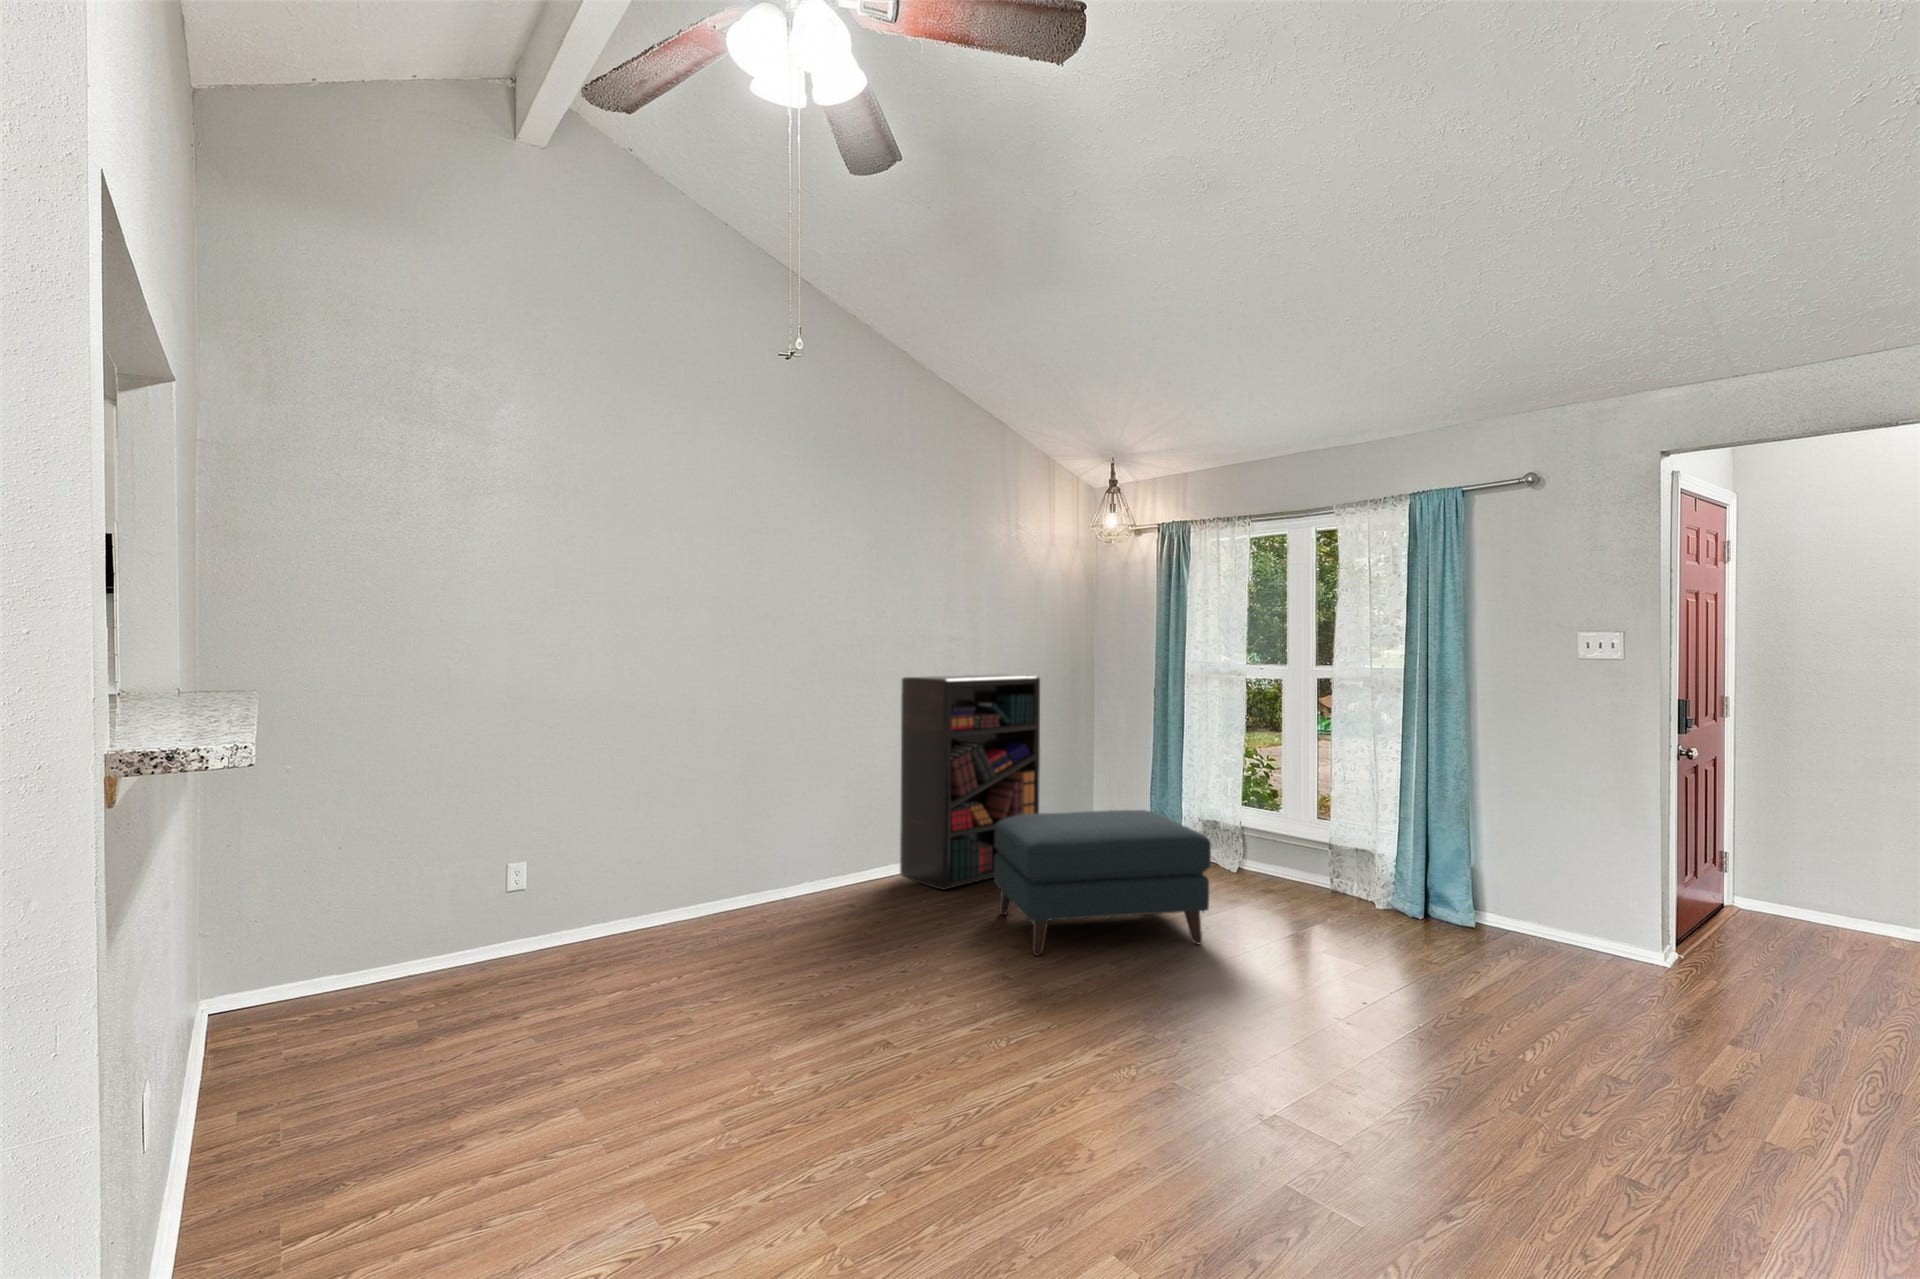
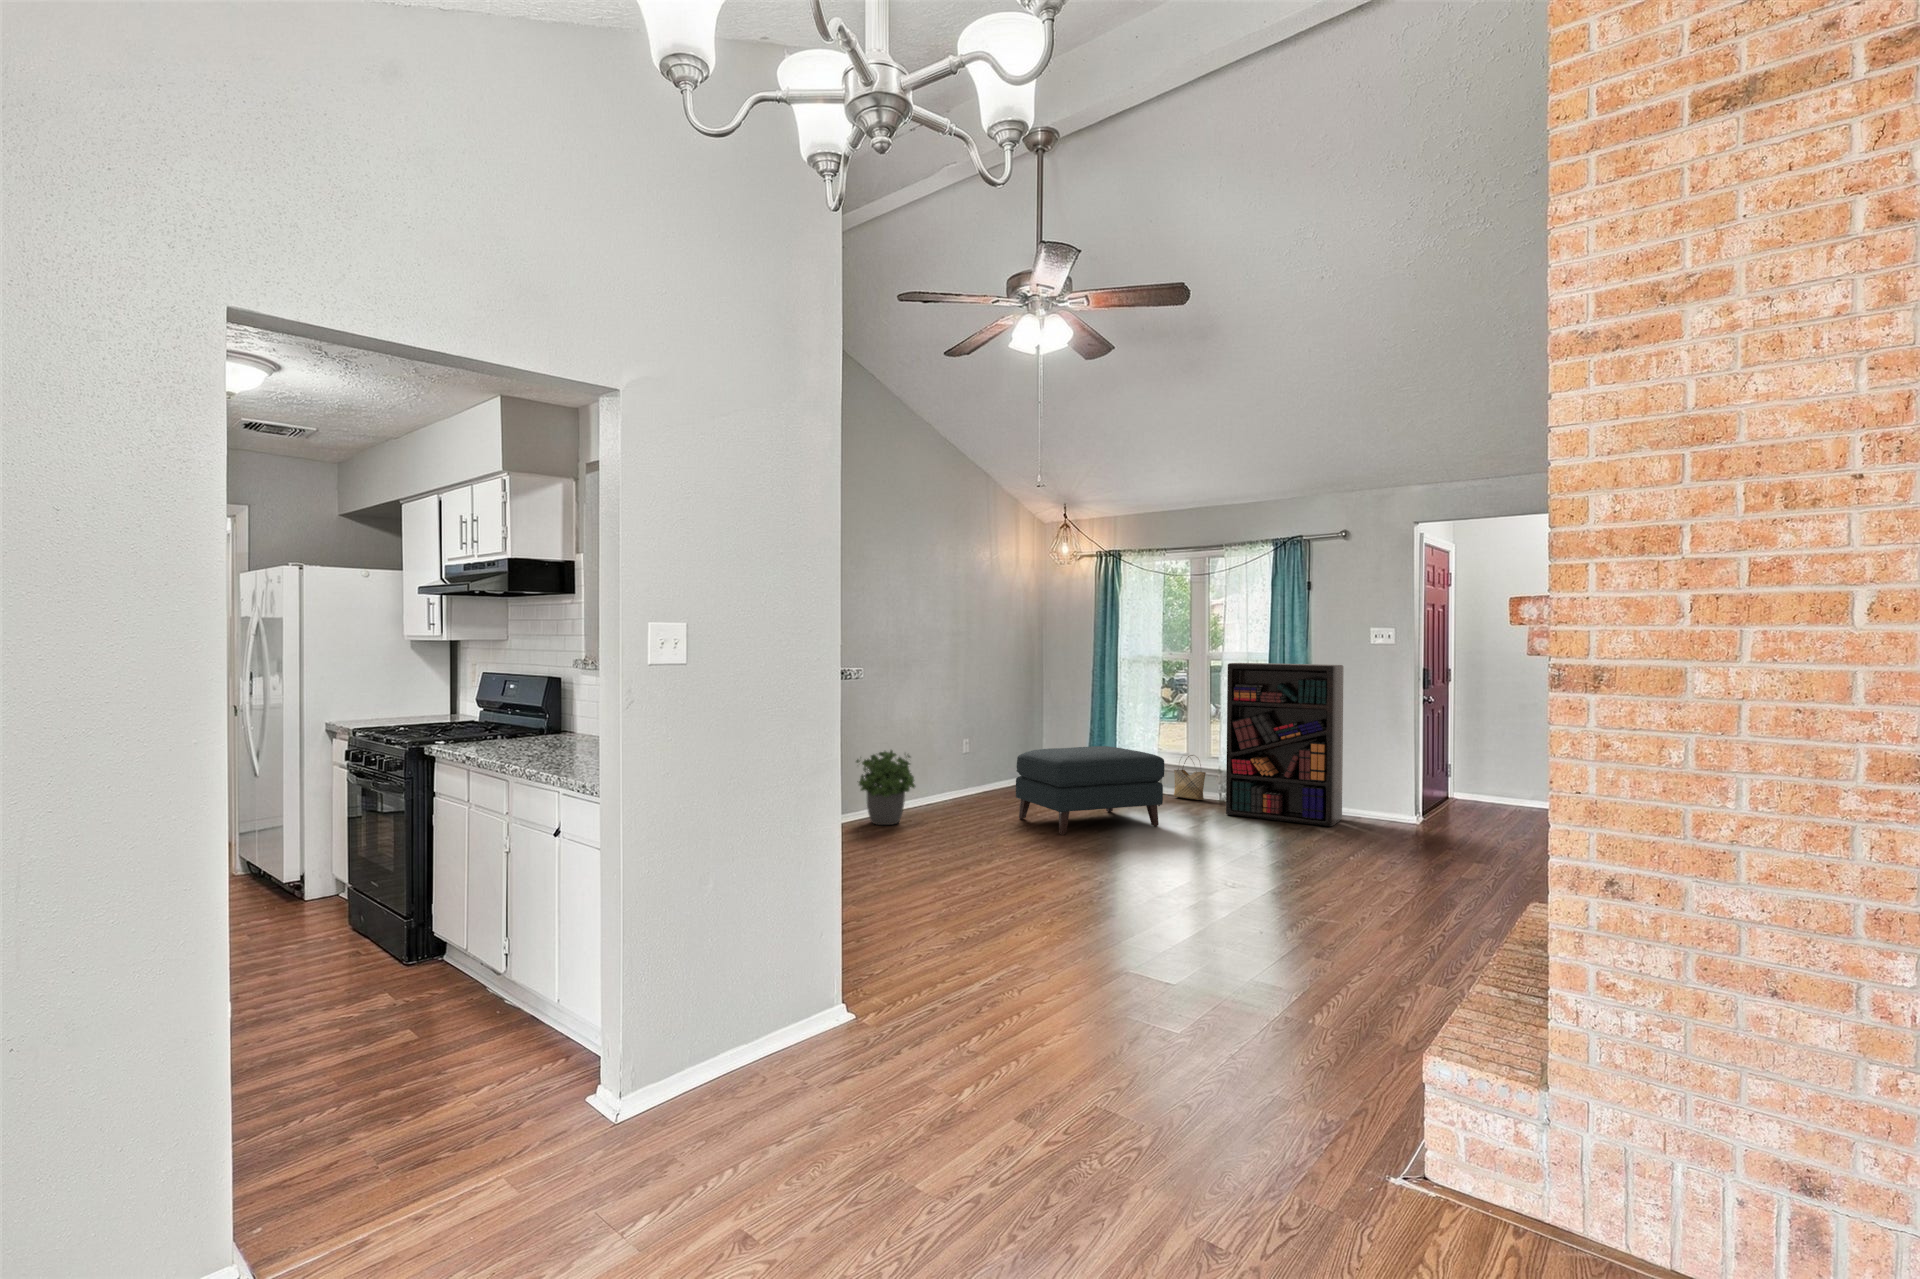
bookshelf: present [900,674,1040,890] -> present [1226,663,1344,827]
potted plant: none [761,809,849,918] -> present [856,750,915,825]
woven basket: none [1261,817,1309,886] -> present [1174,755,1206,800]

